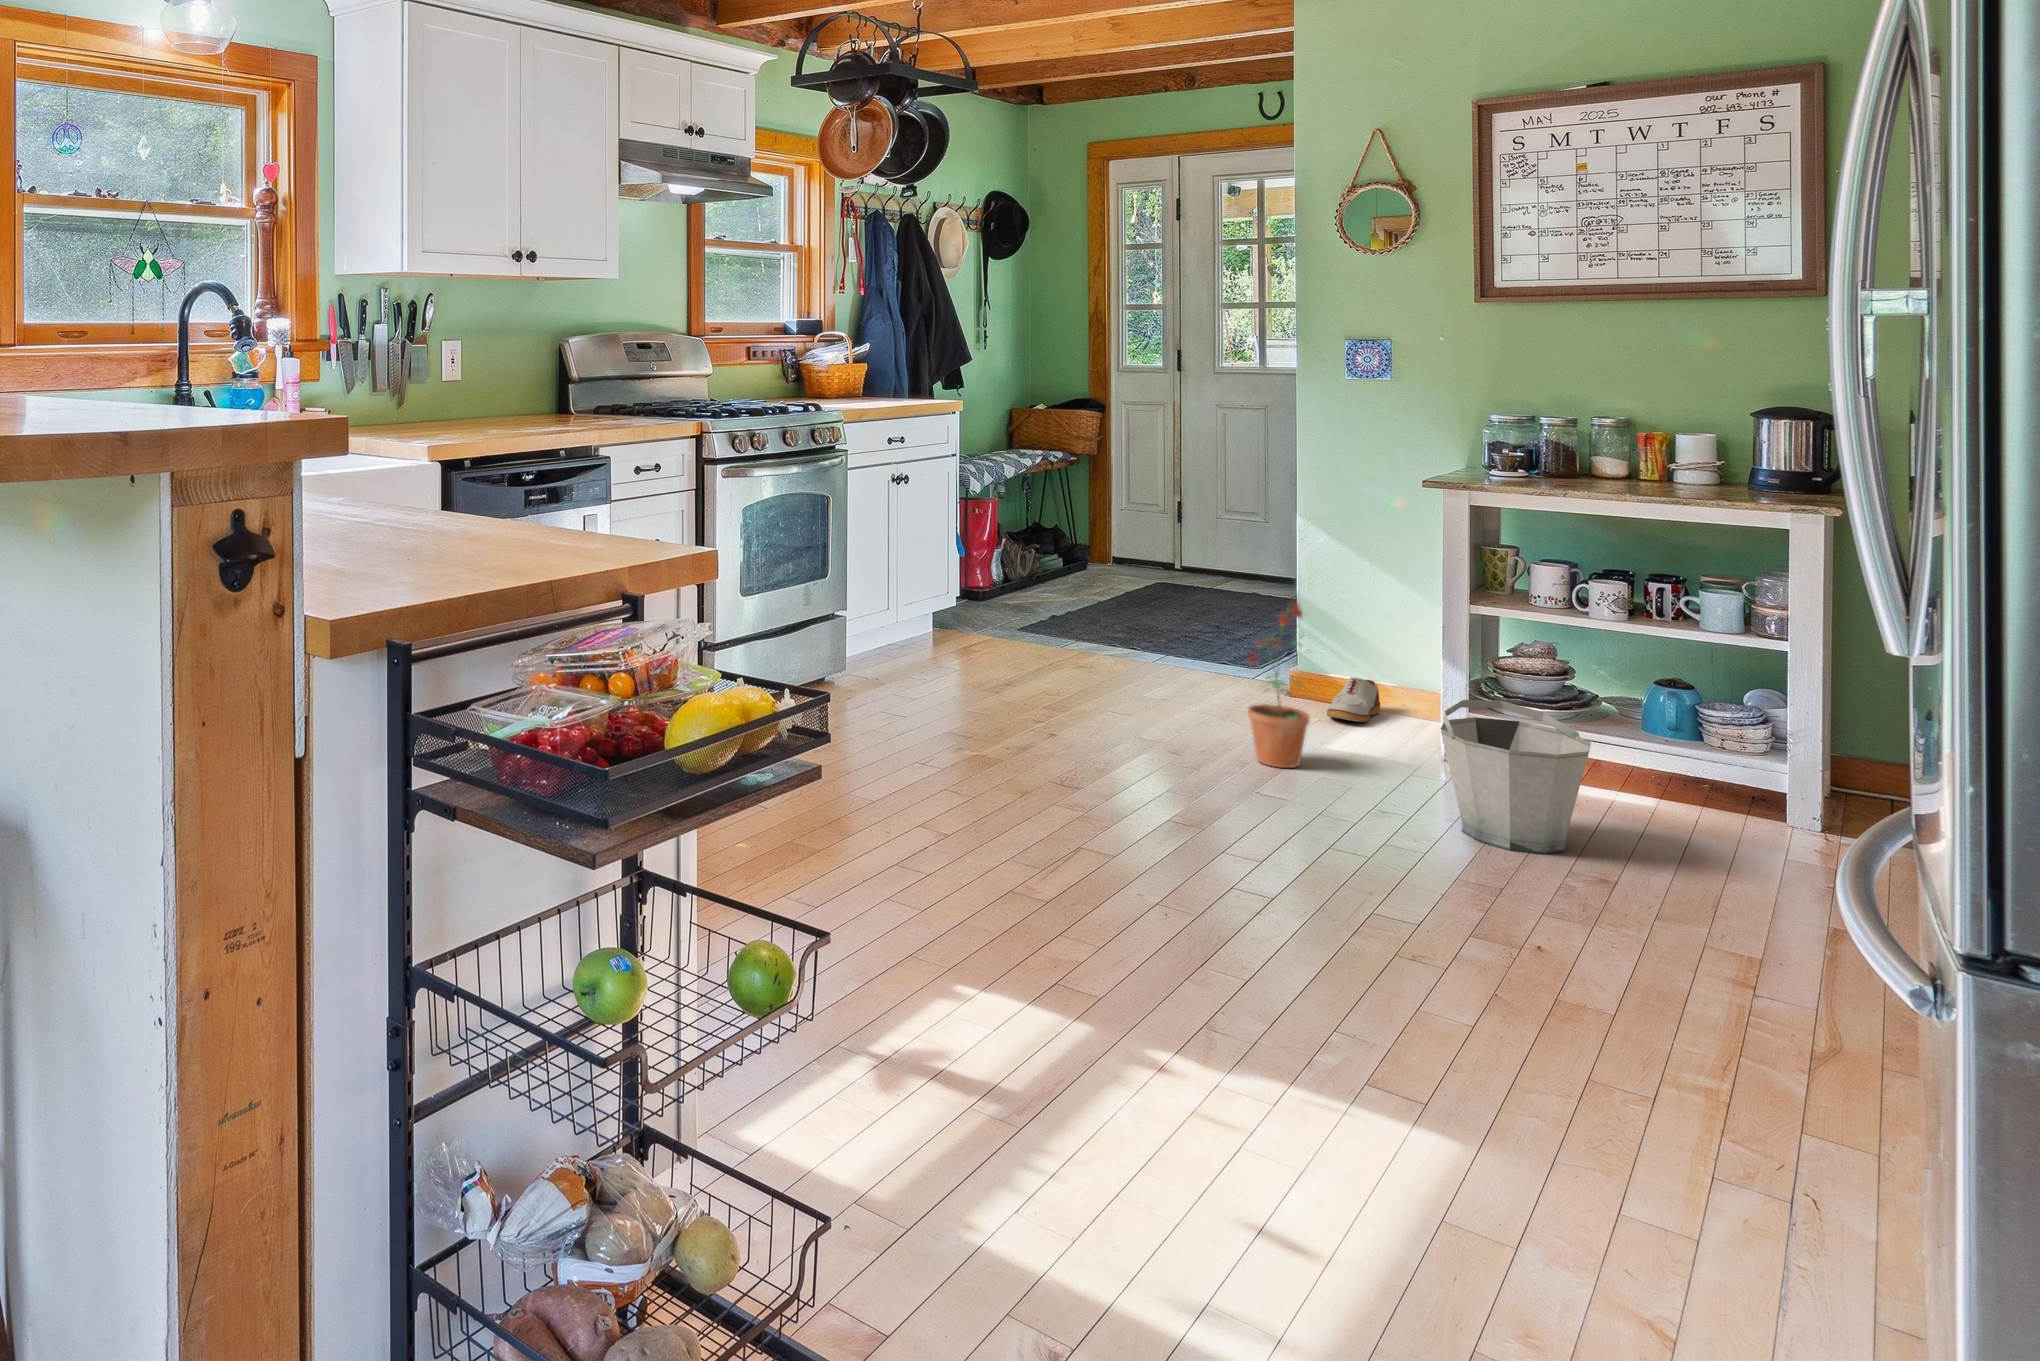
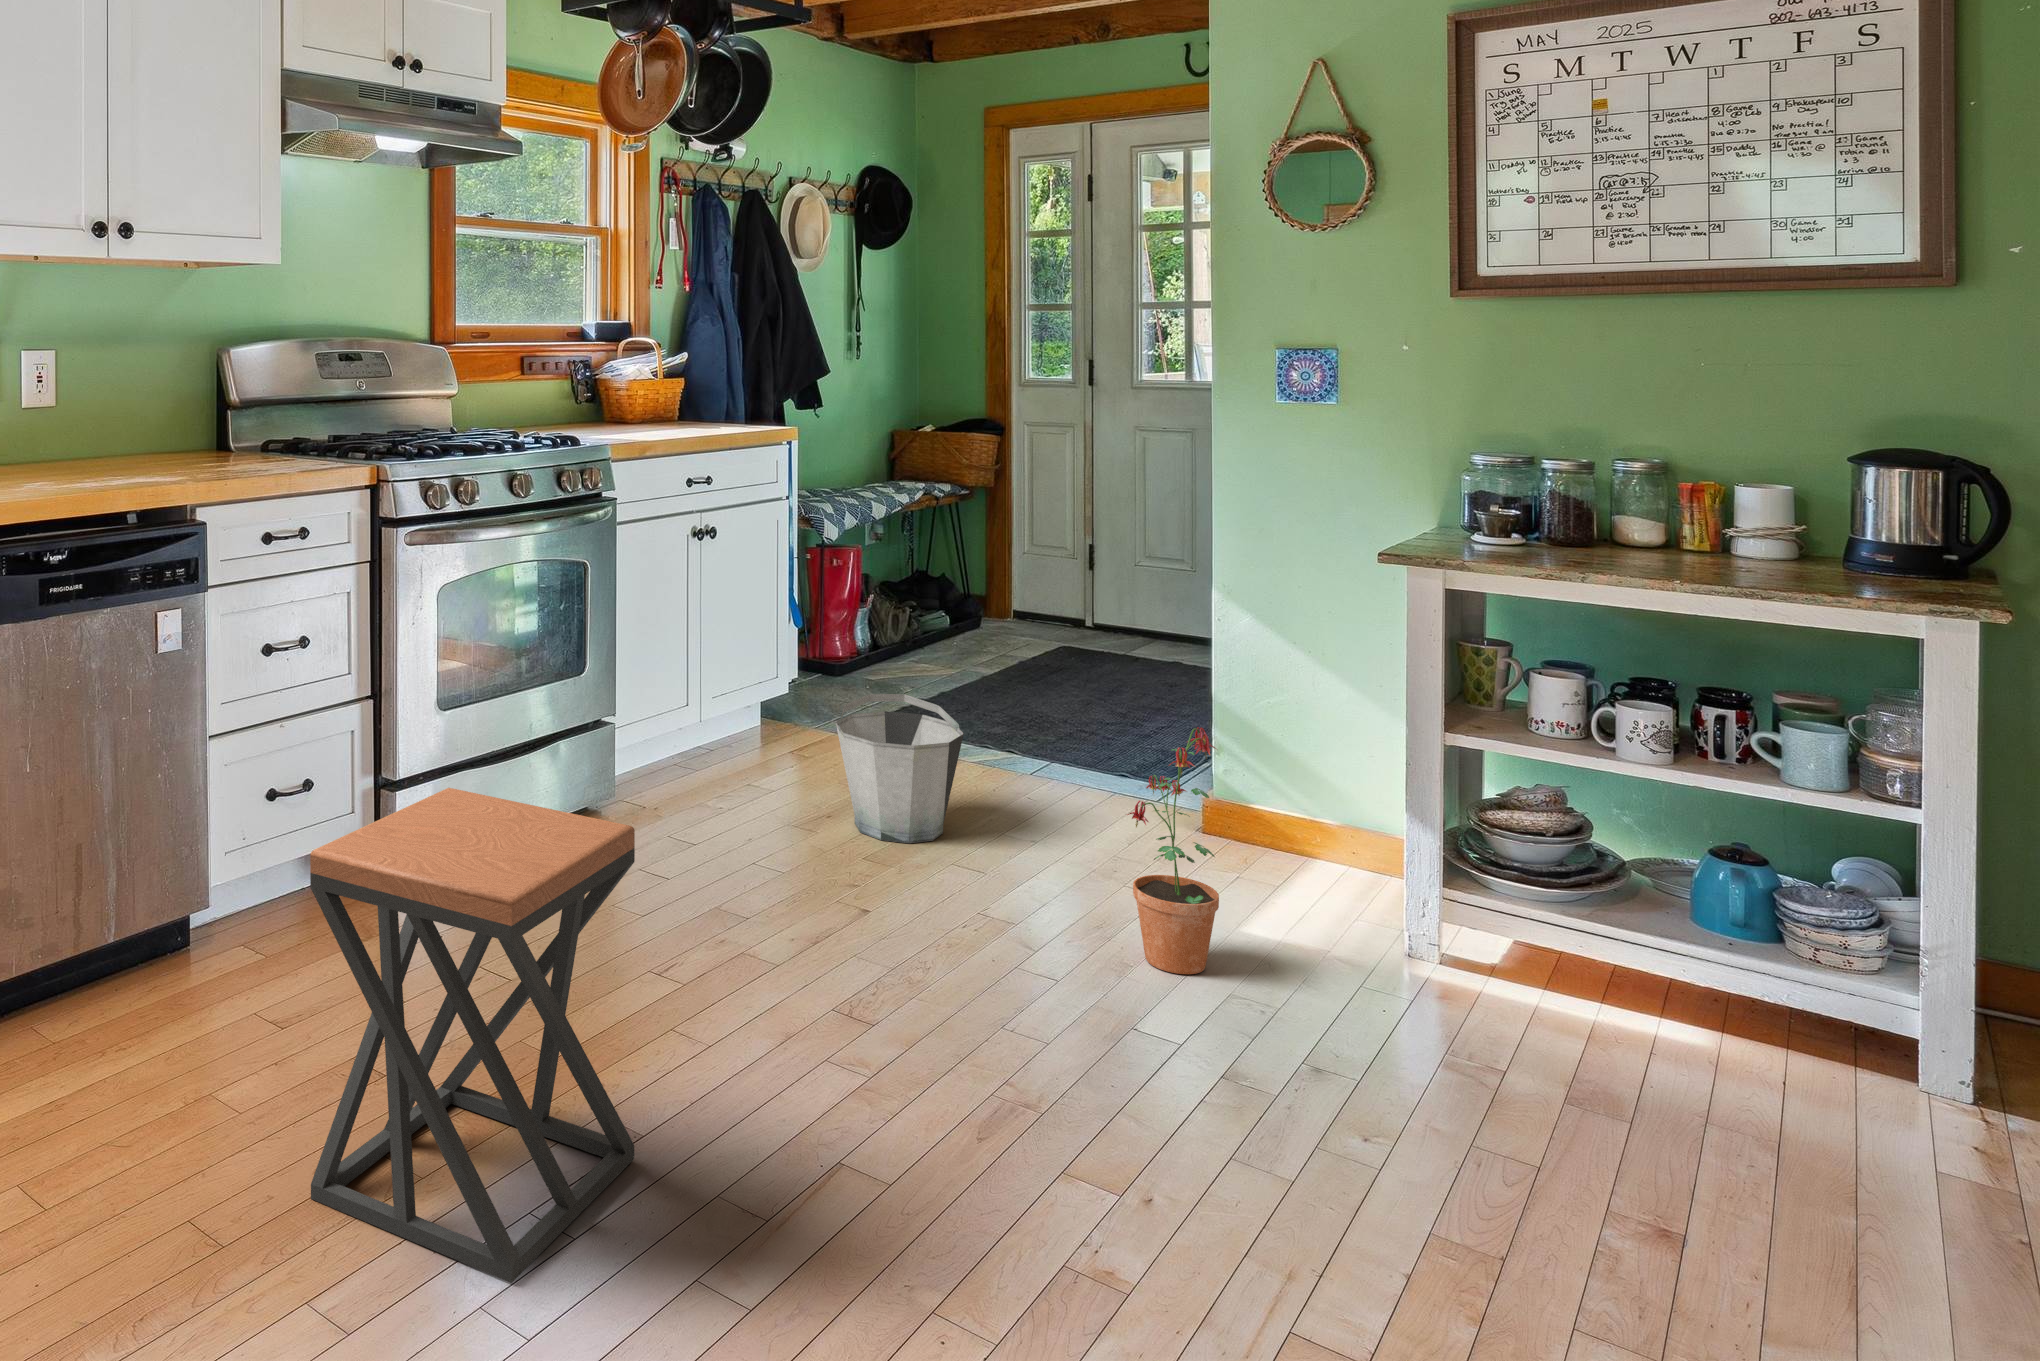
stool: none [756,620,949,893] -> present [310,788,635,1283]
shoe: present [1327,677,1380,722] -> none [1252,816,1326,882]
bucket: present [1441,700,1591,854] -> present [836,694,964,843]

